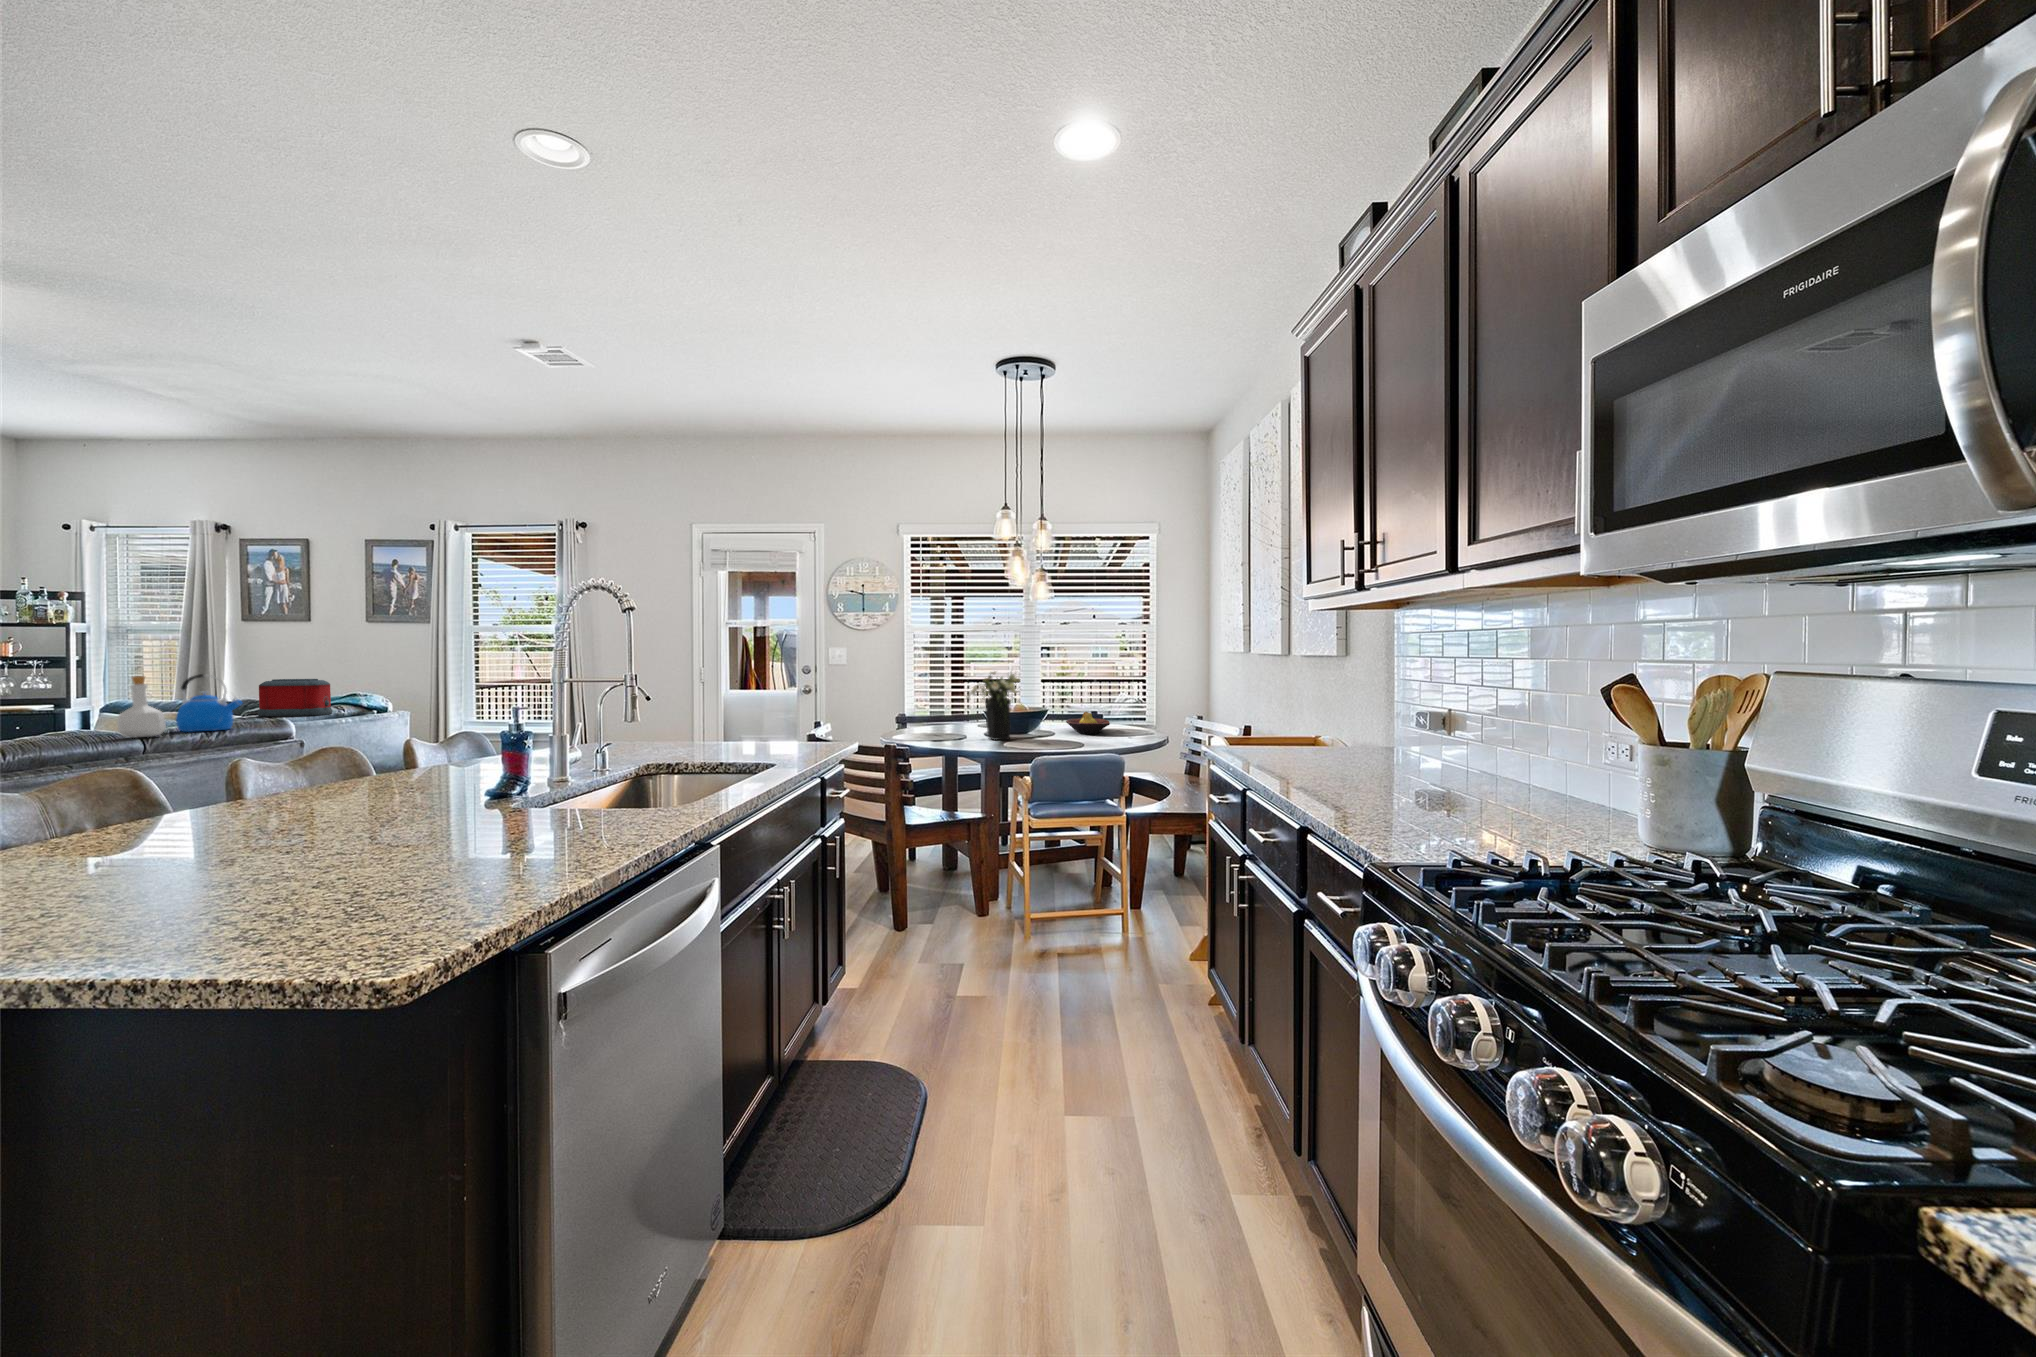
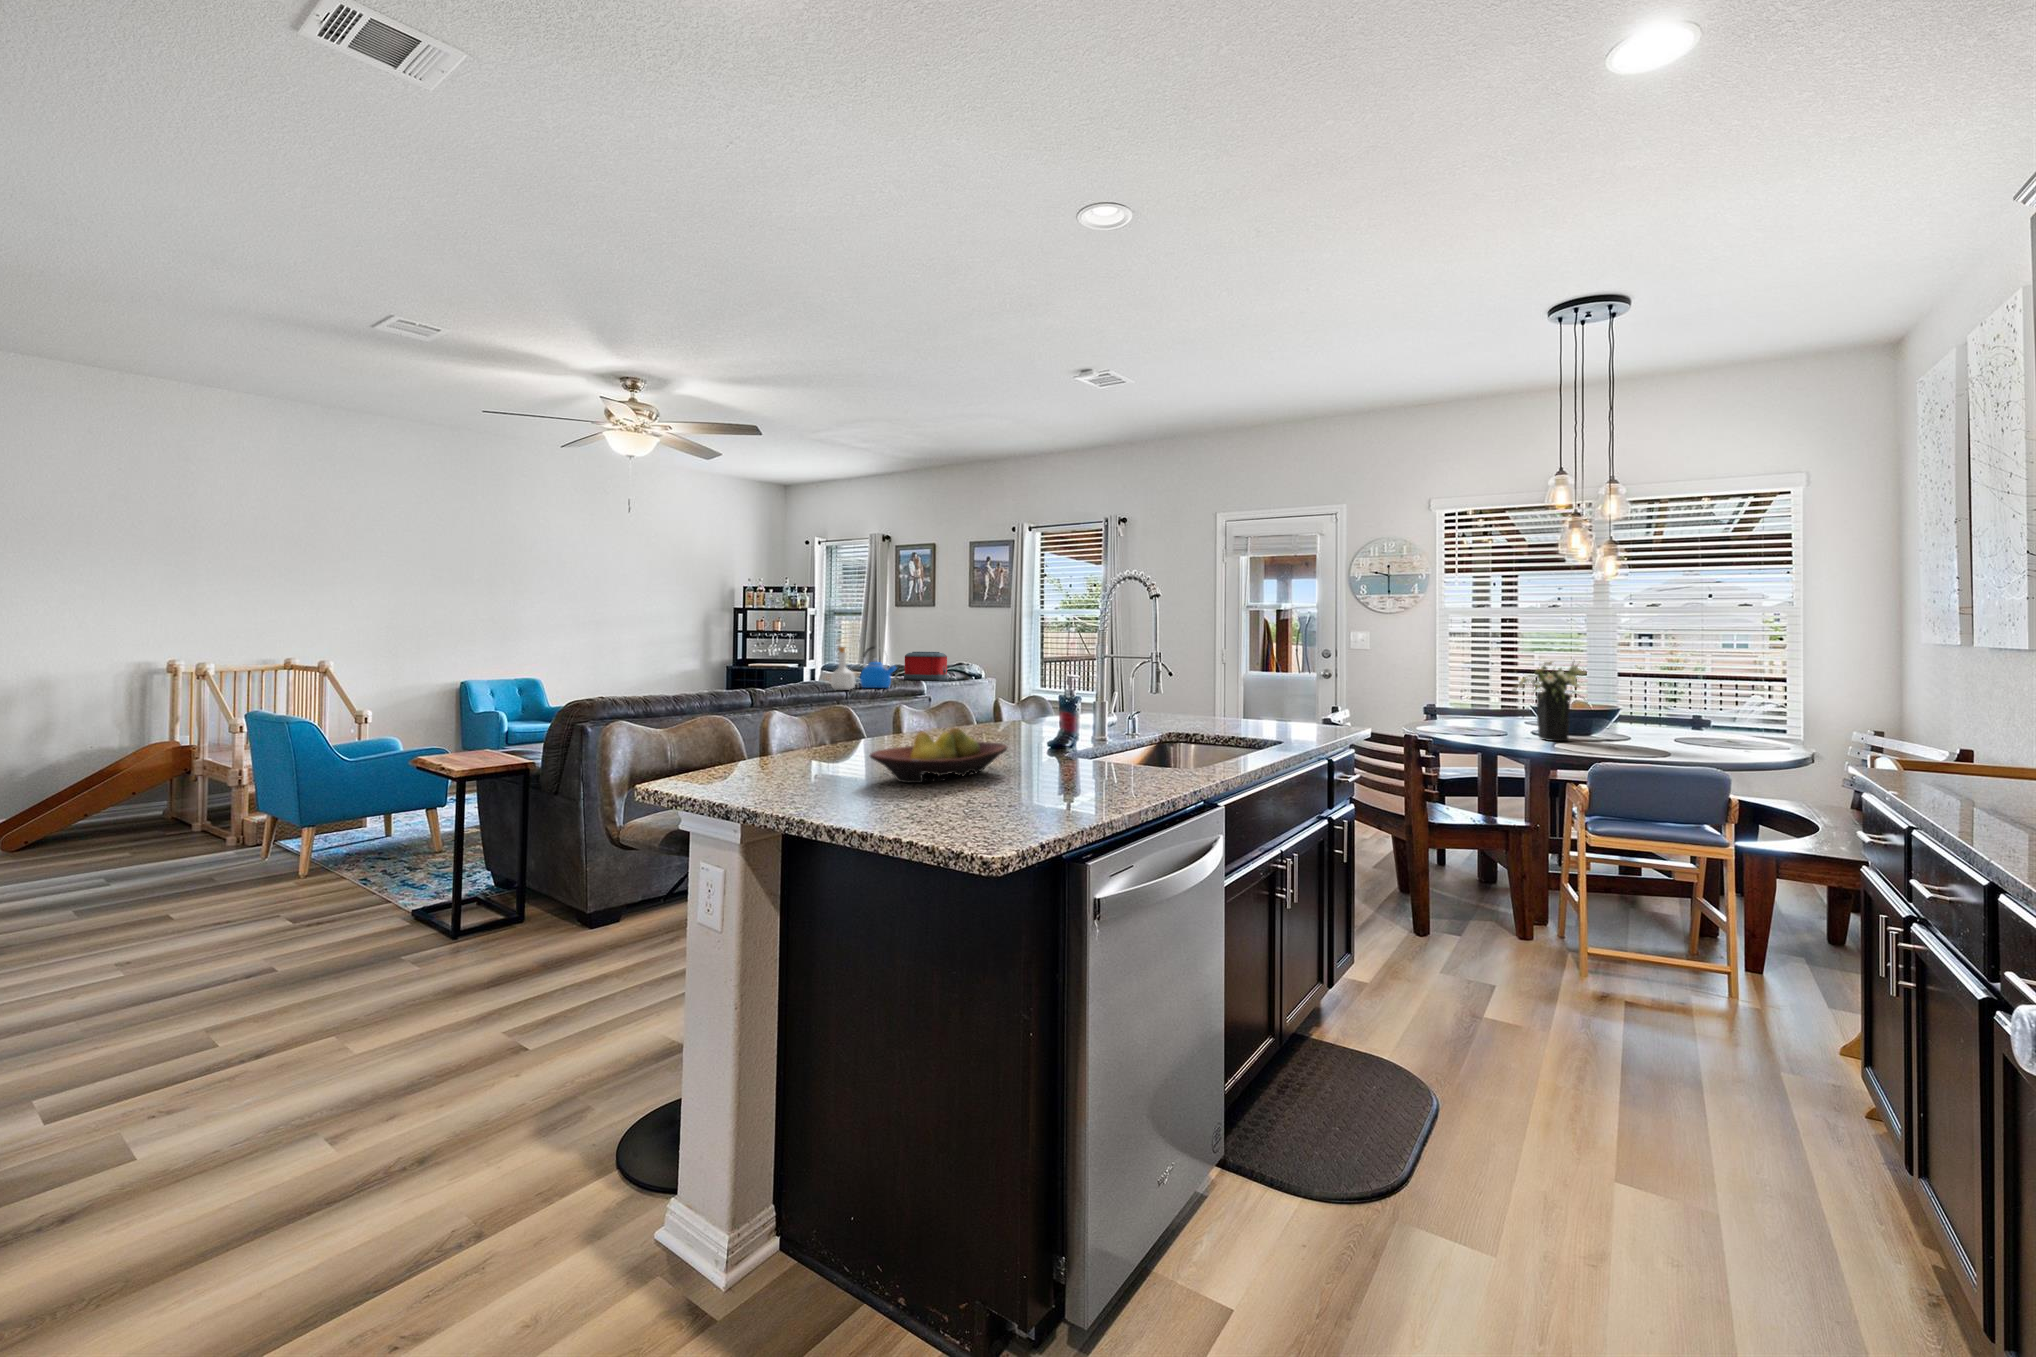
fruit bowl: present [1066,712,1110,734] -> present [870,728,1007,783]

